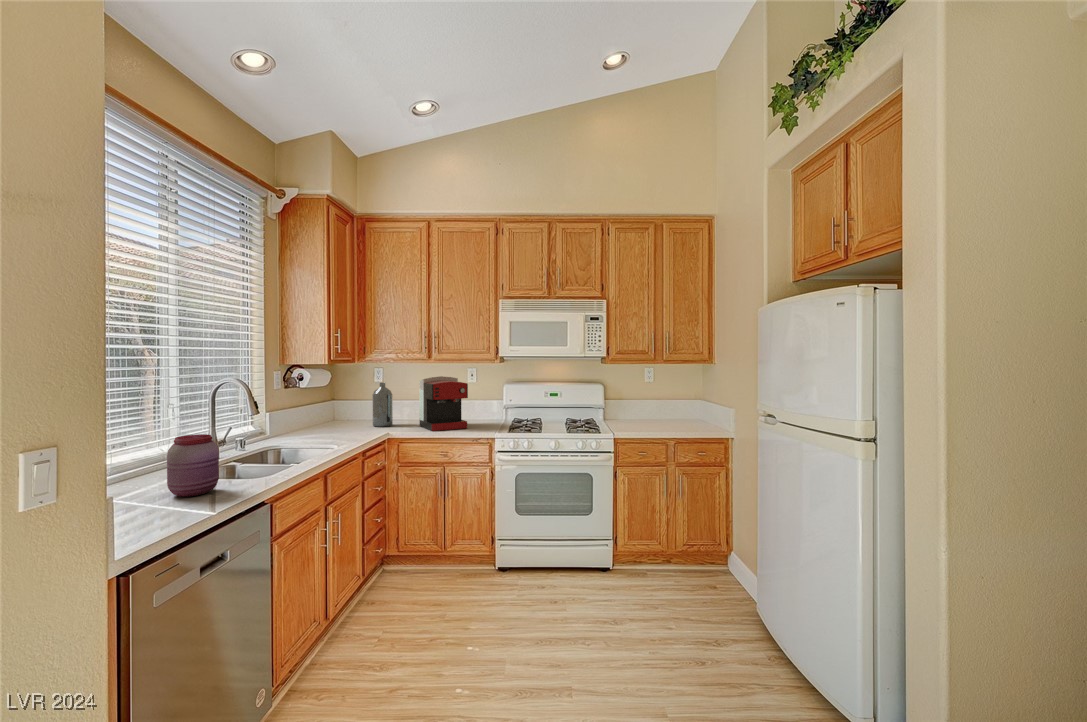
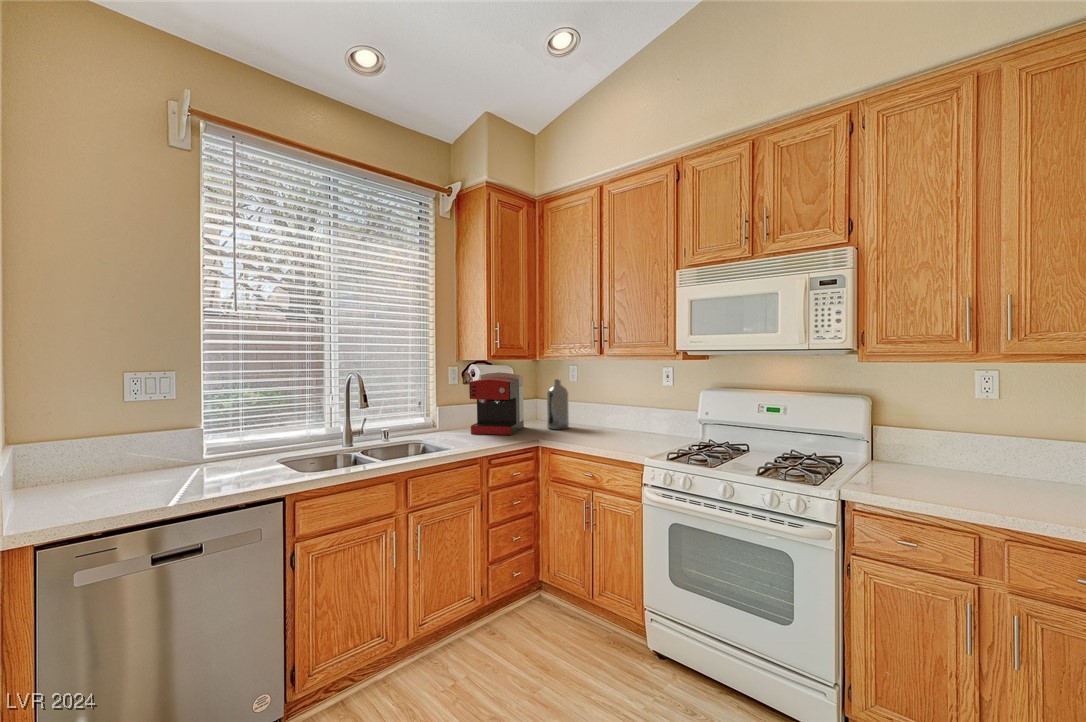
coffee maker: present [419,376,468,431] -> present [469,372,524,435]
jar: present [167,434,219,497] -> none [207,431,255,489]

